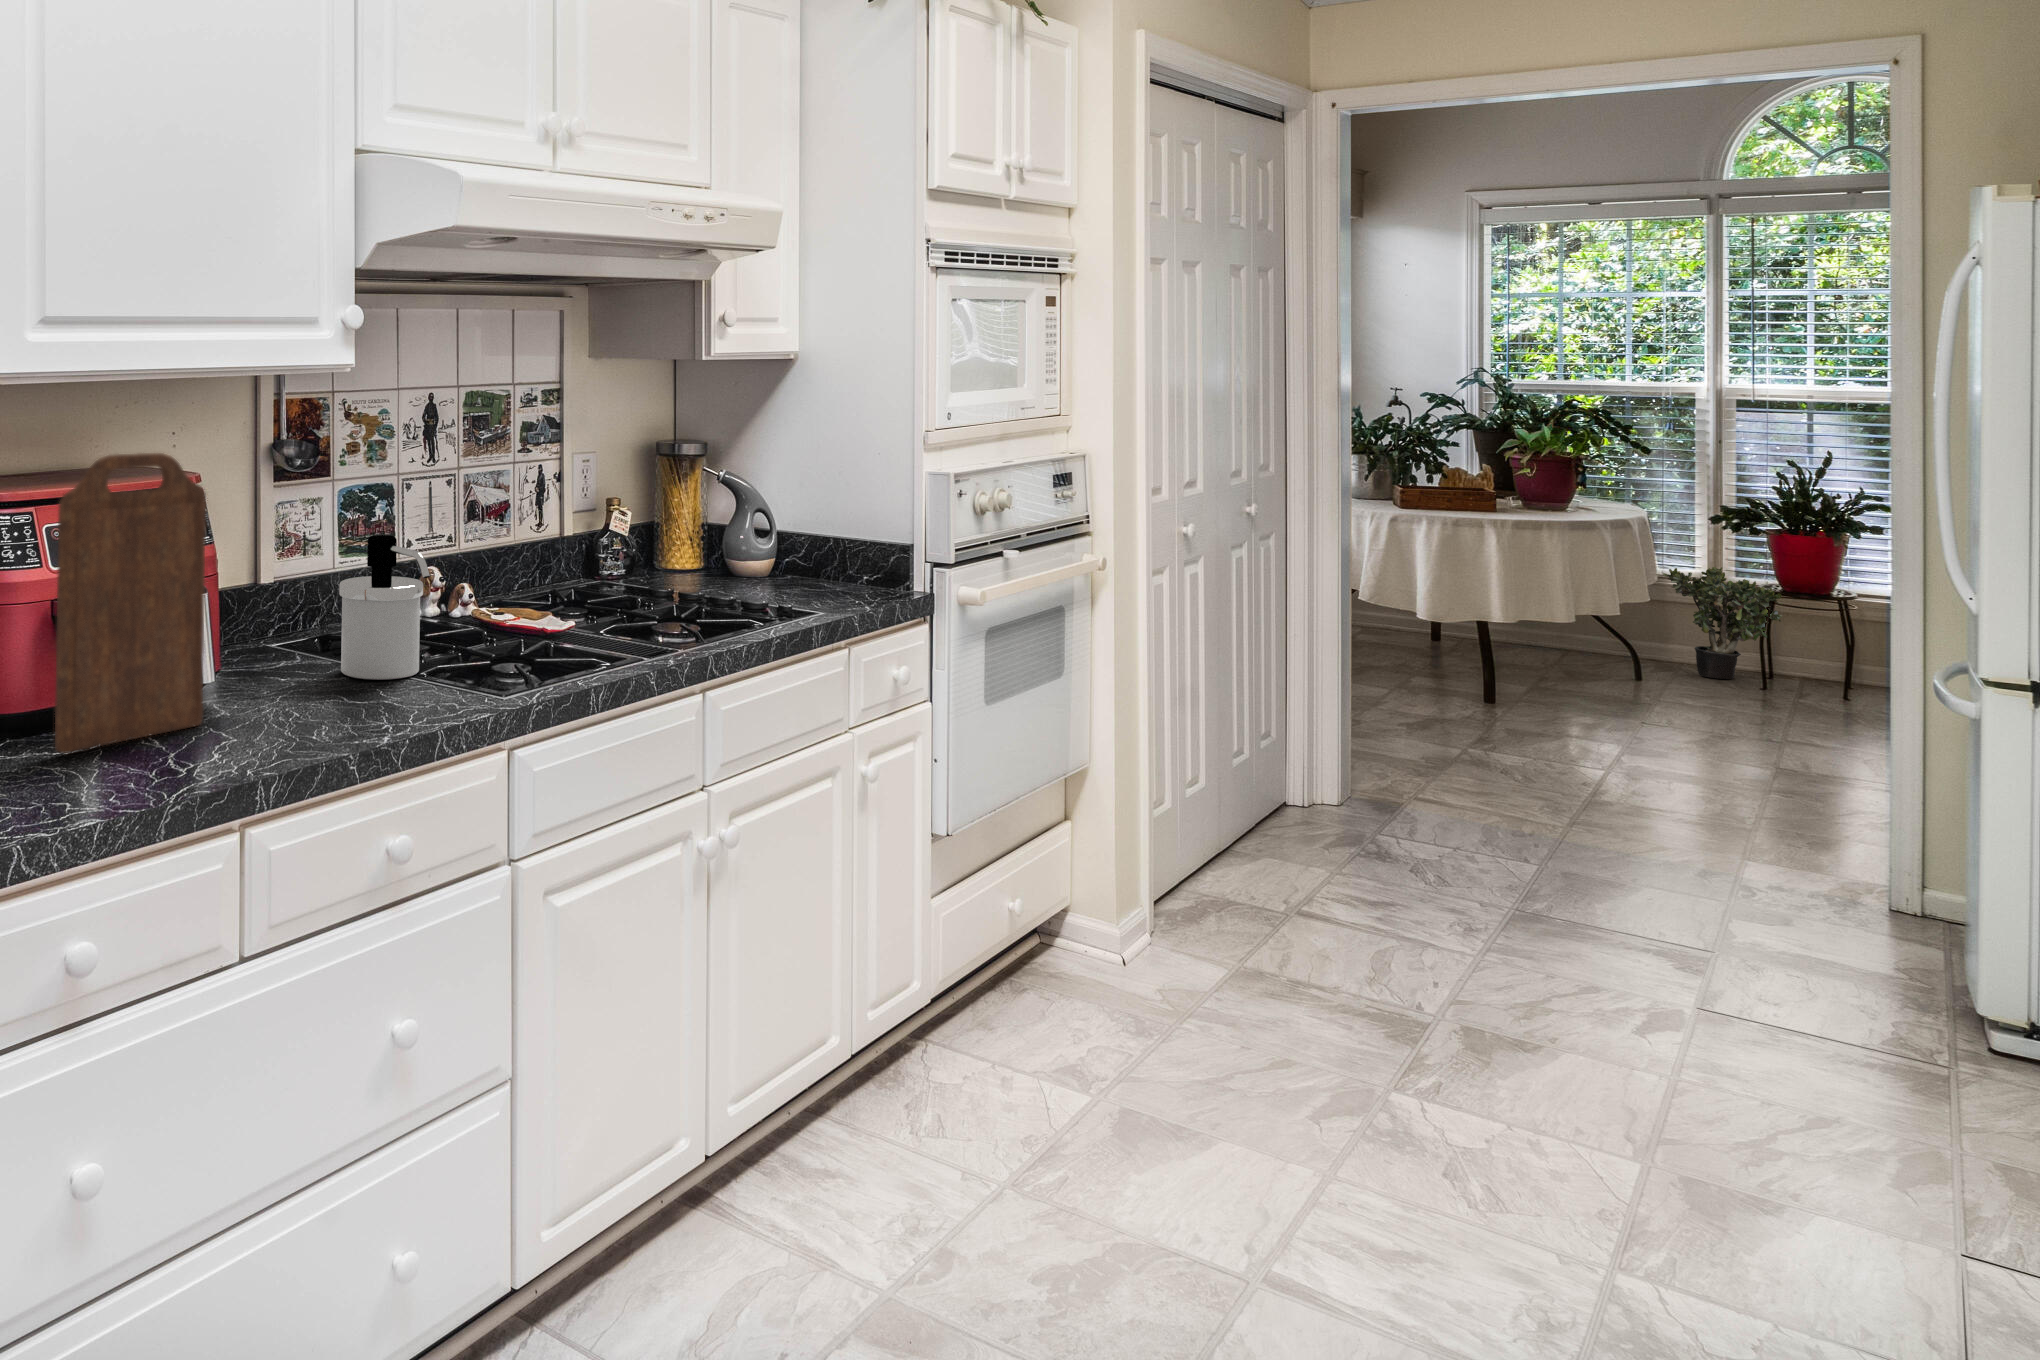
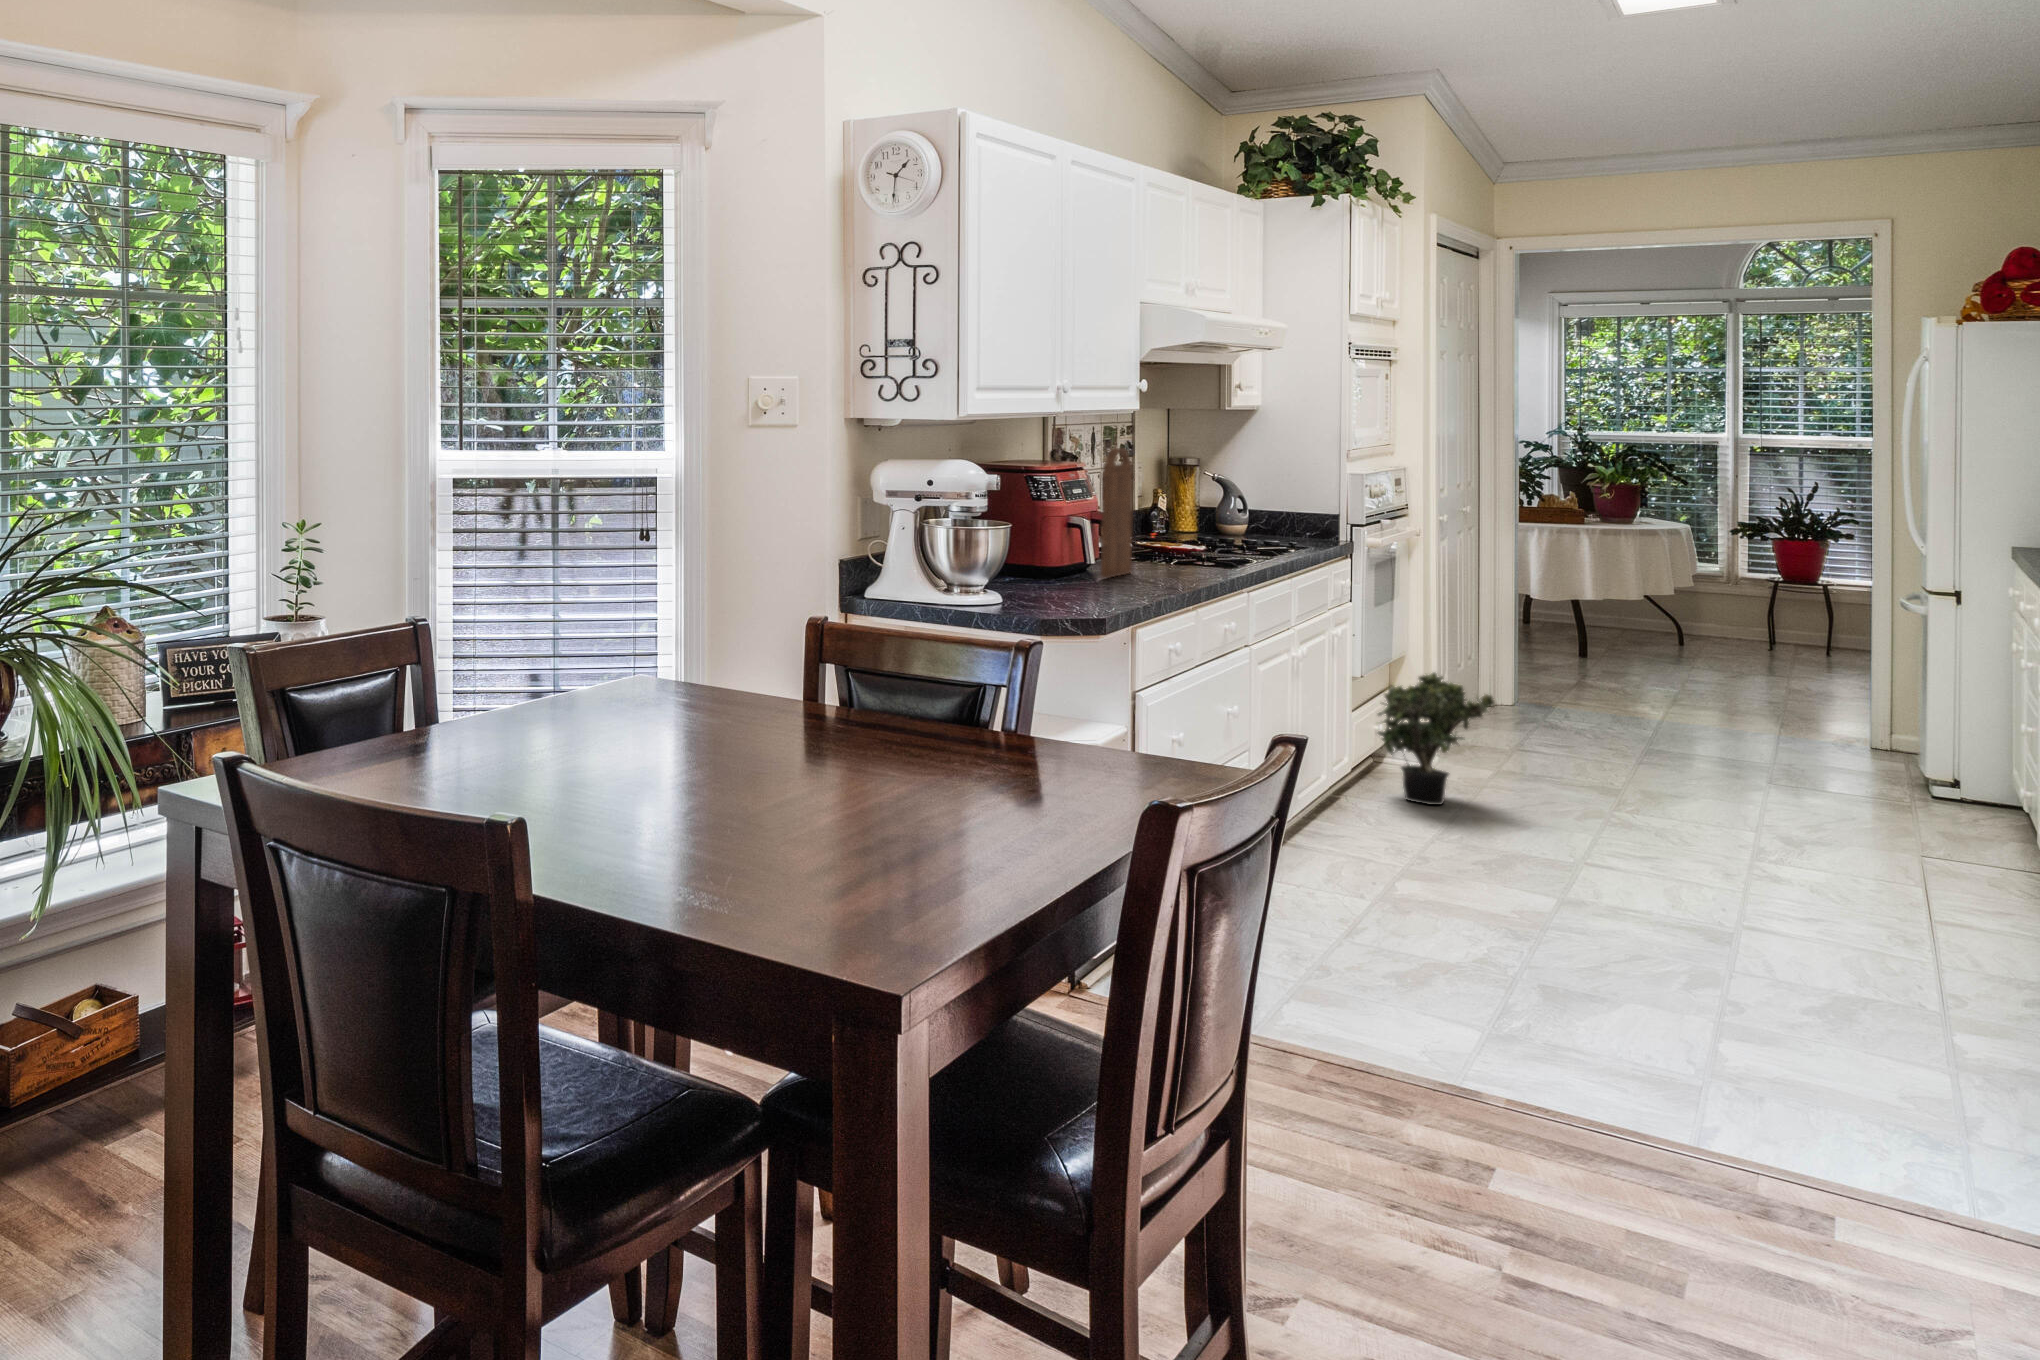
soap dispenser: present [339,535,430,680] -> none [1134,494,1199,563]
potted plant: present [1663,567,1783,679] -> present [1378,673,1495,805]

